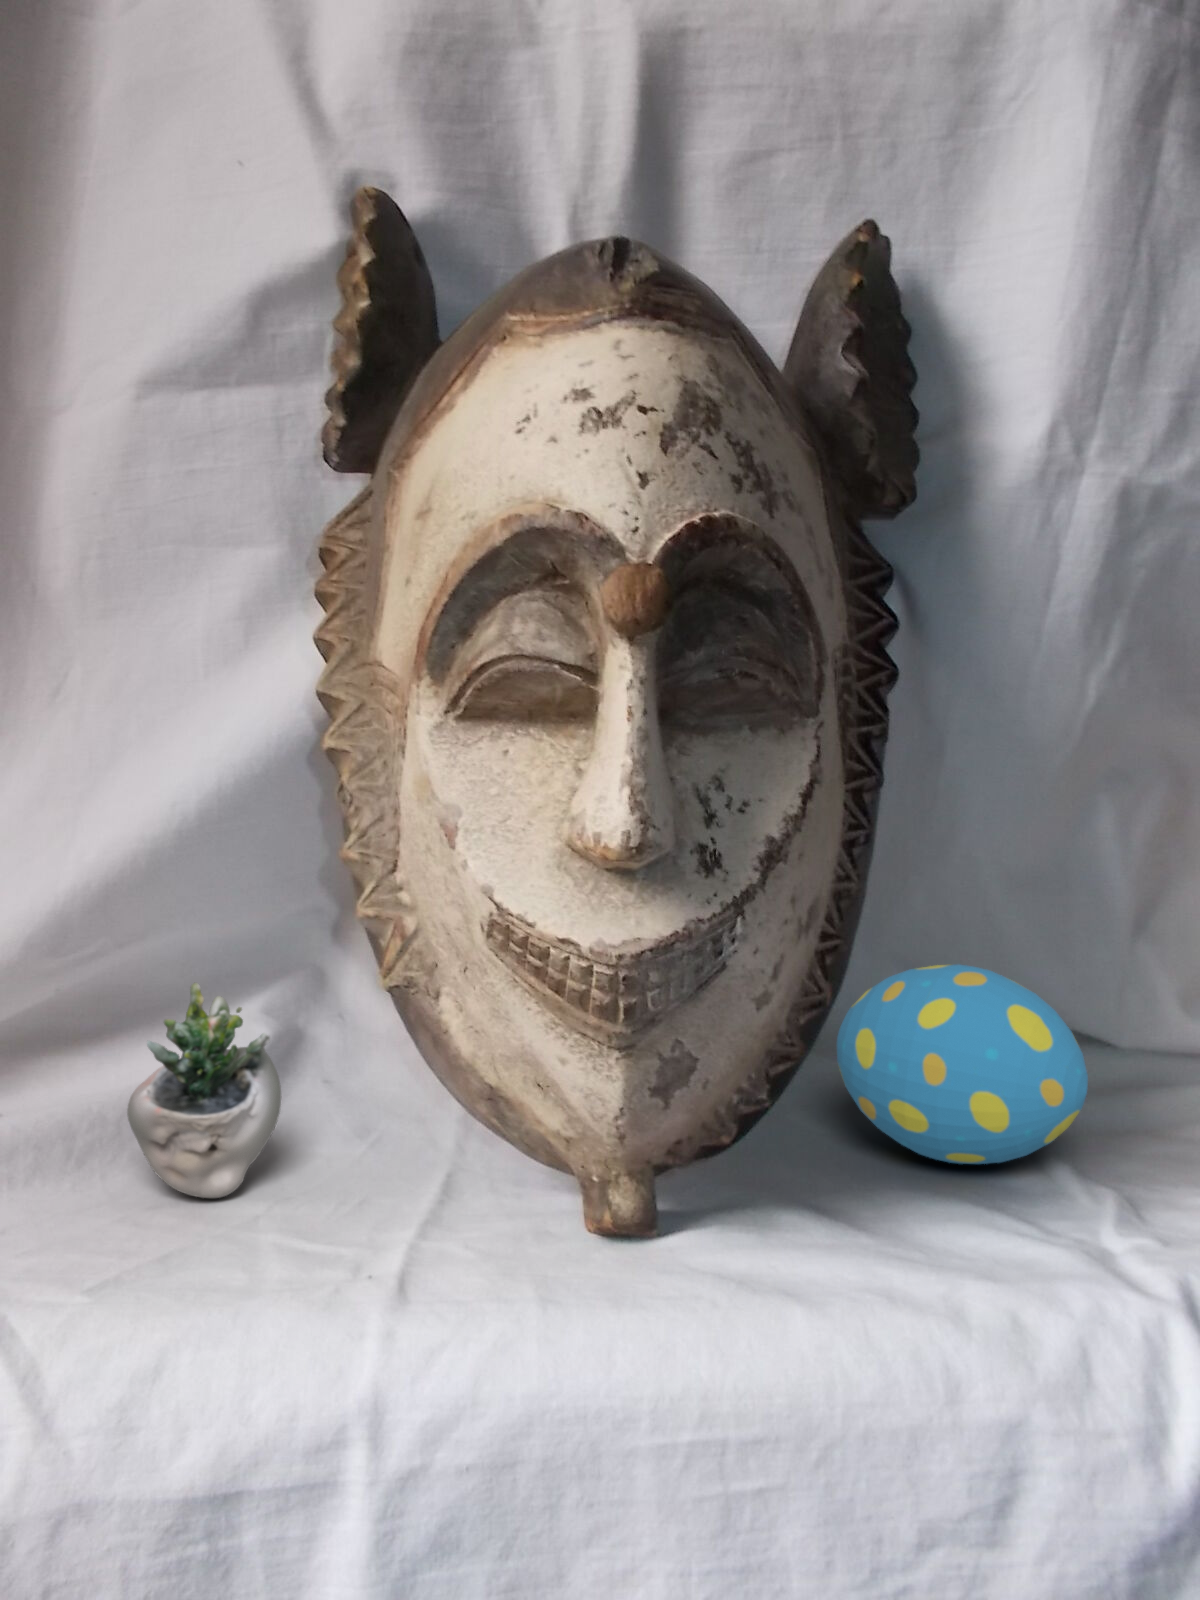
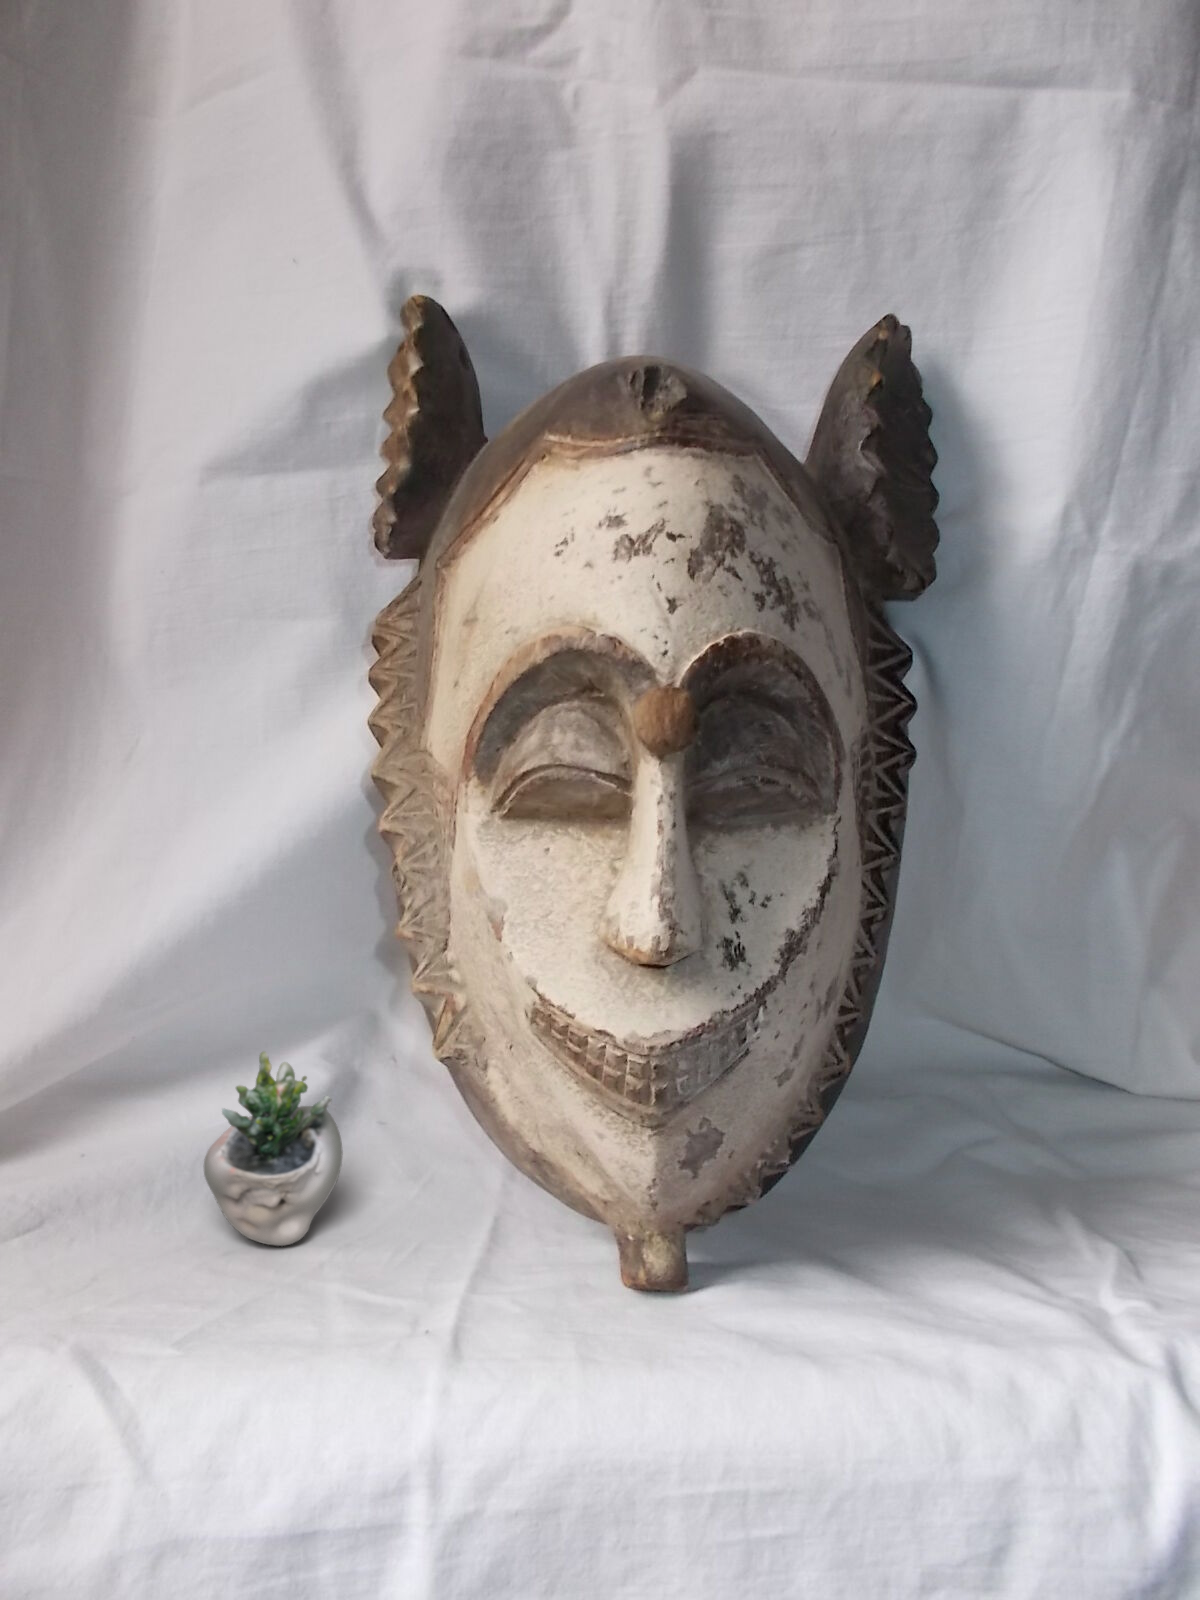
decorative egg: present [837,964,1088,1164] -> none [856,1028,1088,1215]

